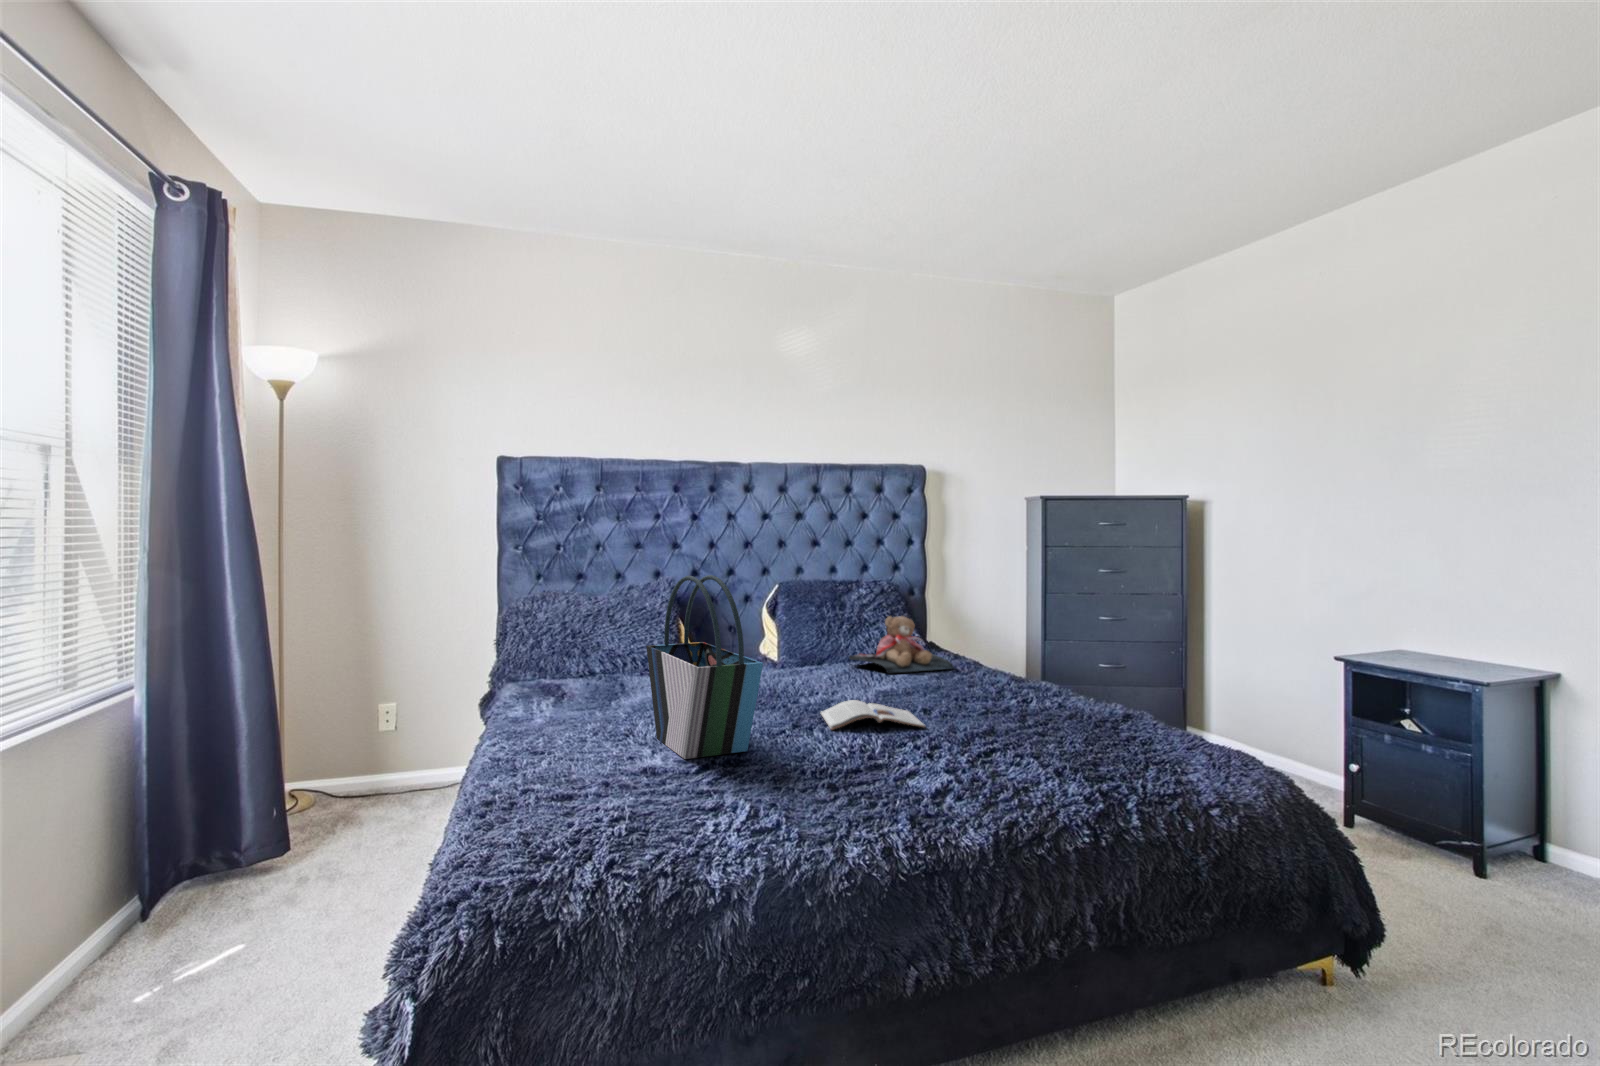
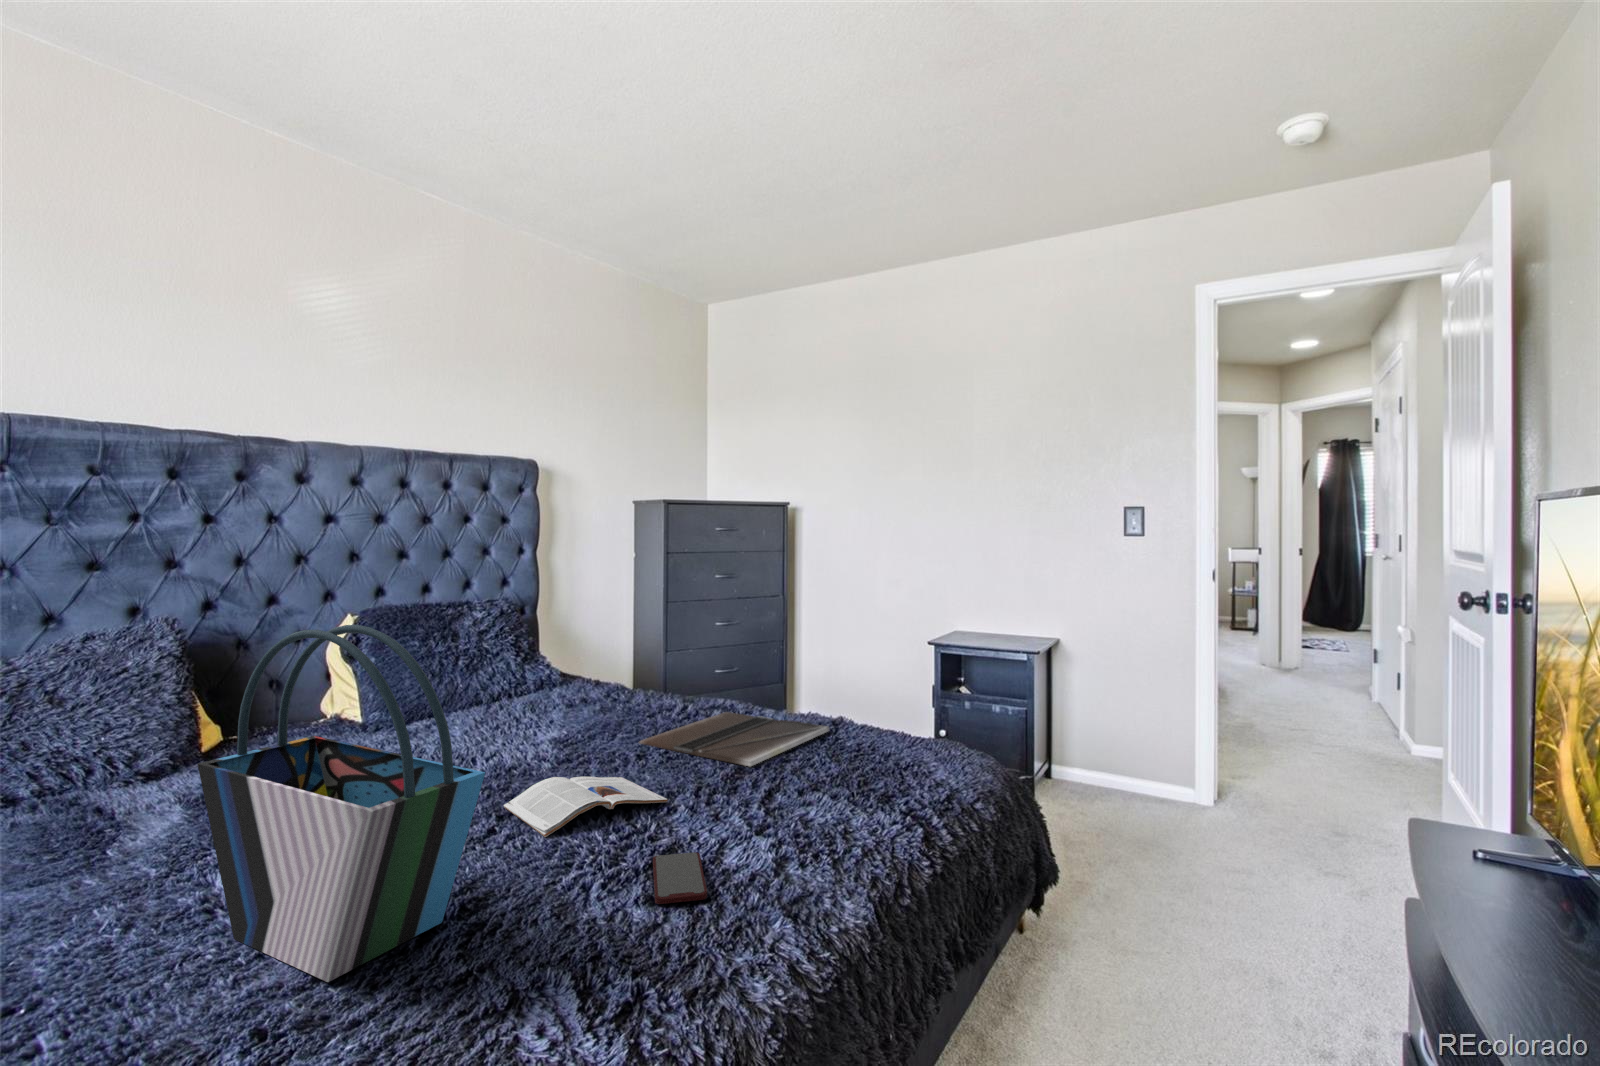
teddy bear: present [849,616,954,674] -> none [476,643,613,720]
laptop: none [944,686,1114,720] -> present [639,712,829,766]
smartphone: none [864,748,913,771] -> present [653,852,707,904]

